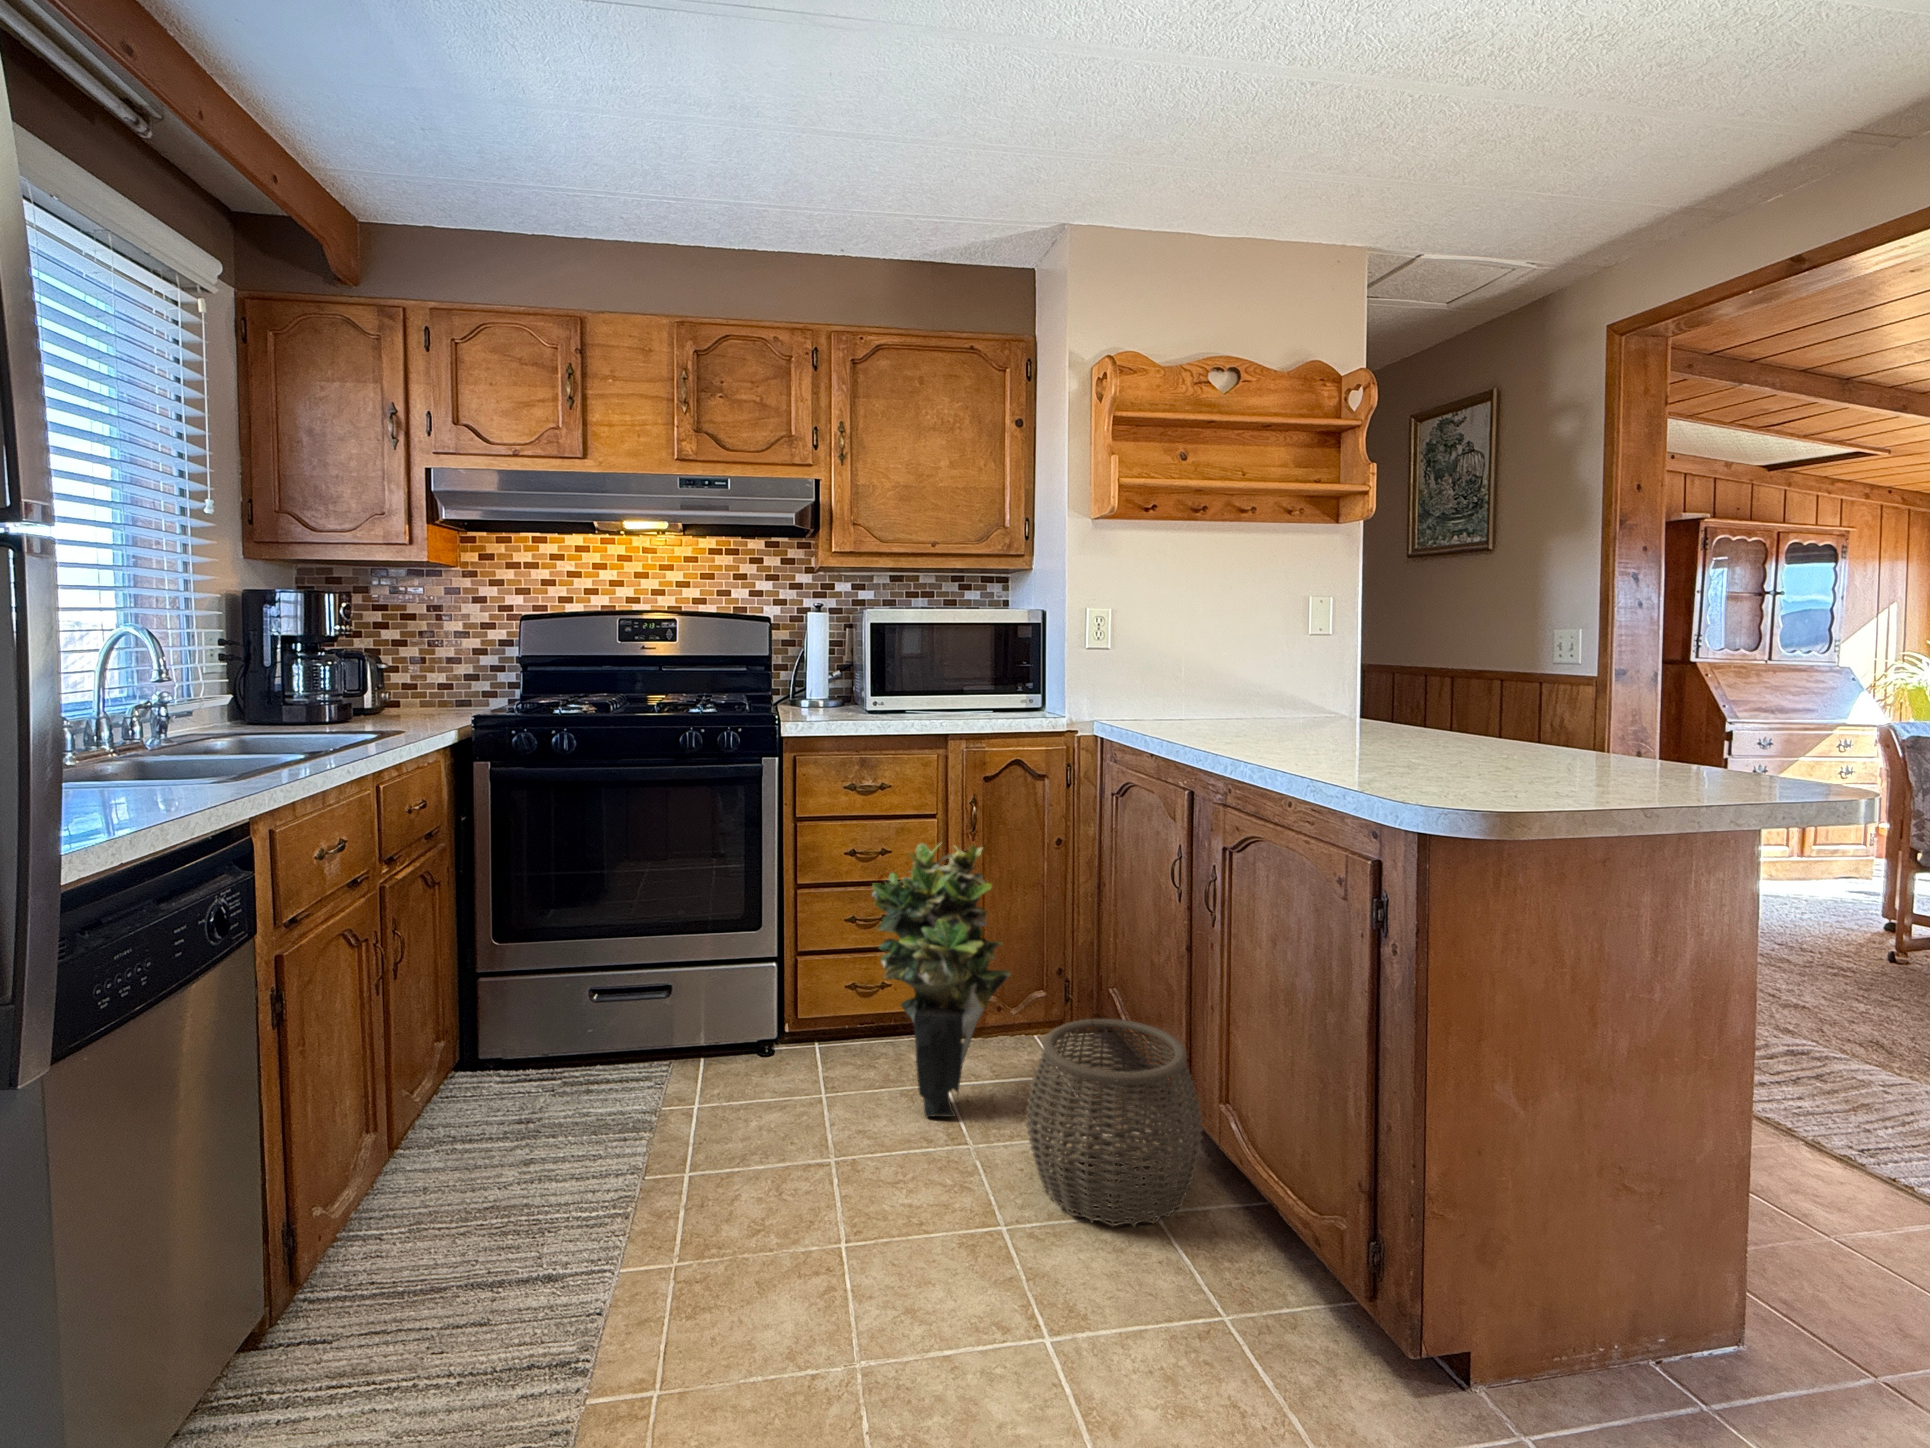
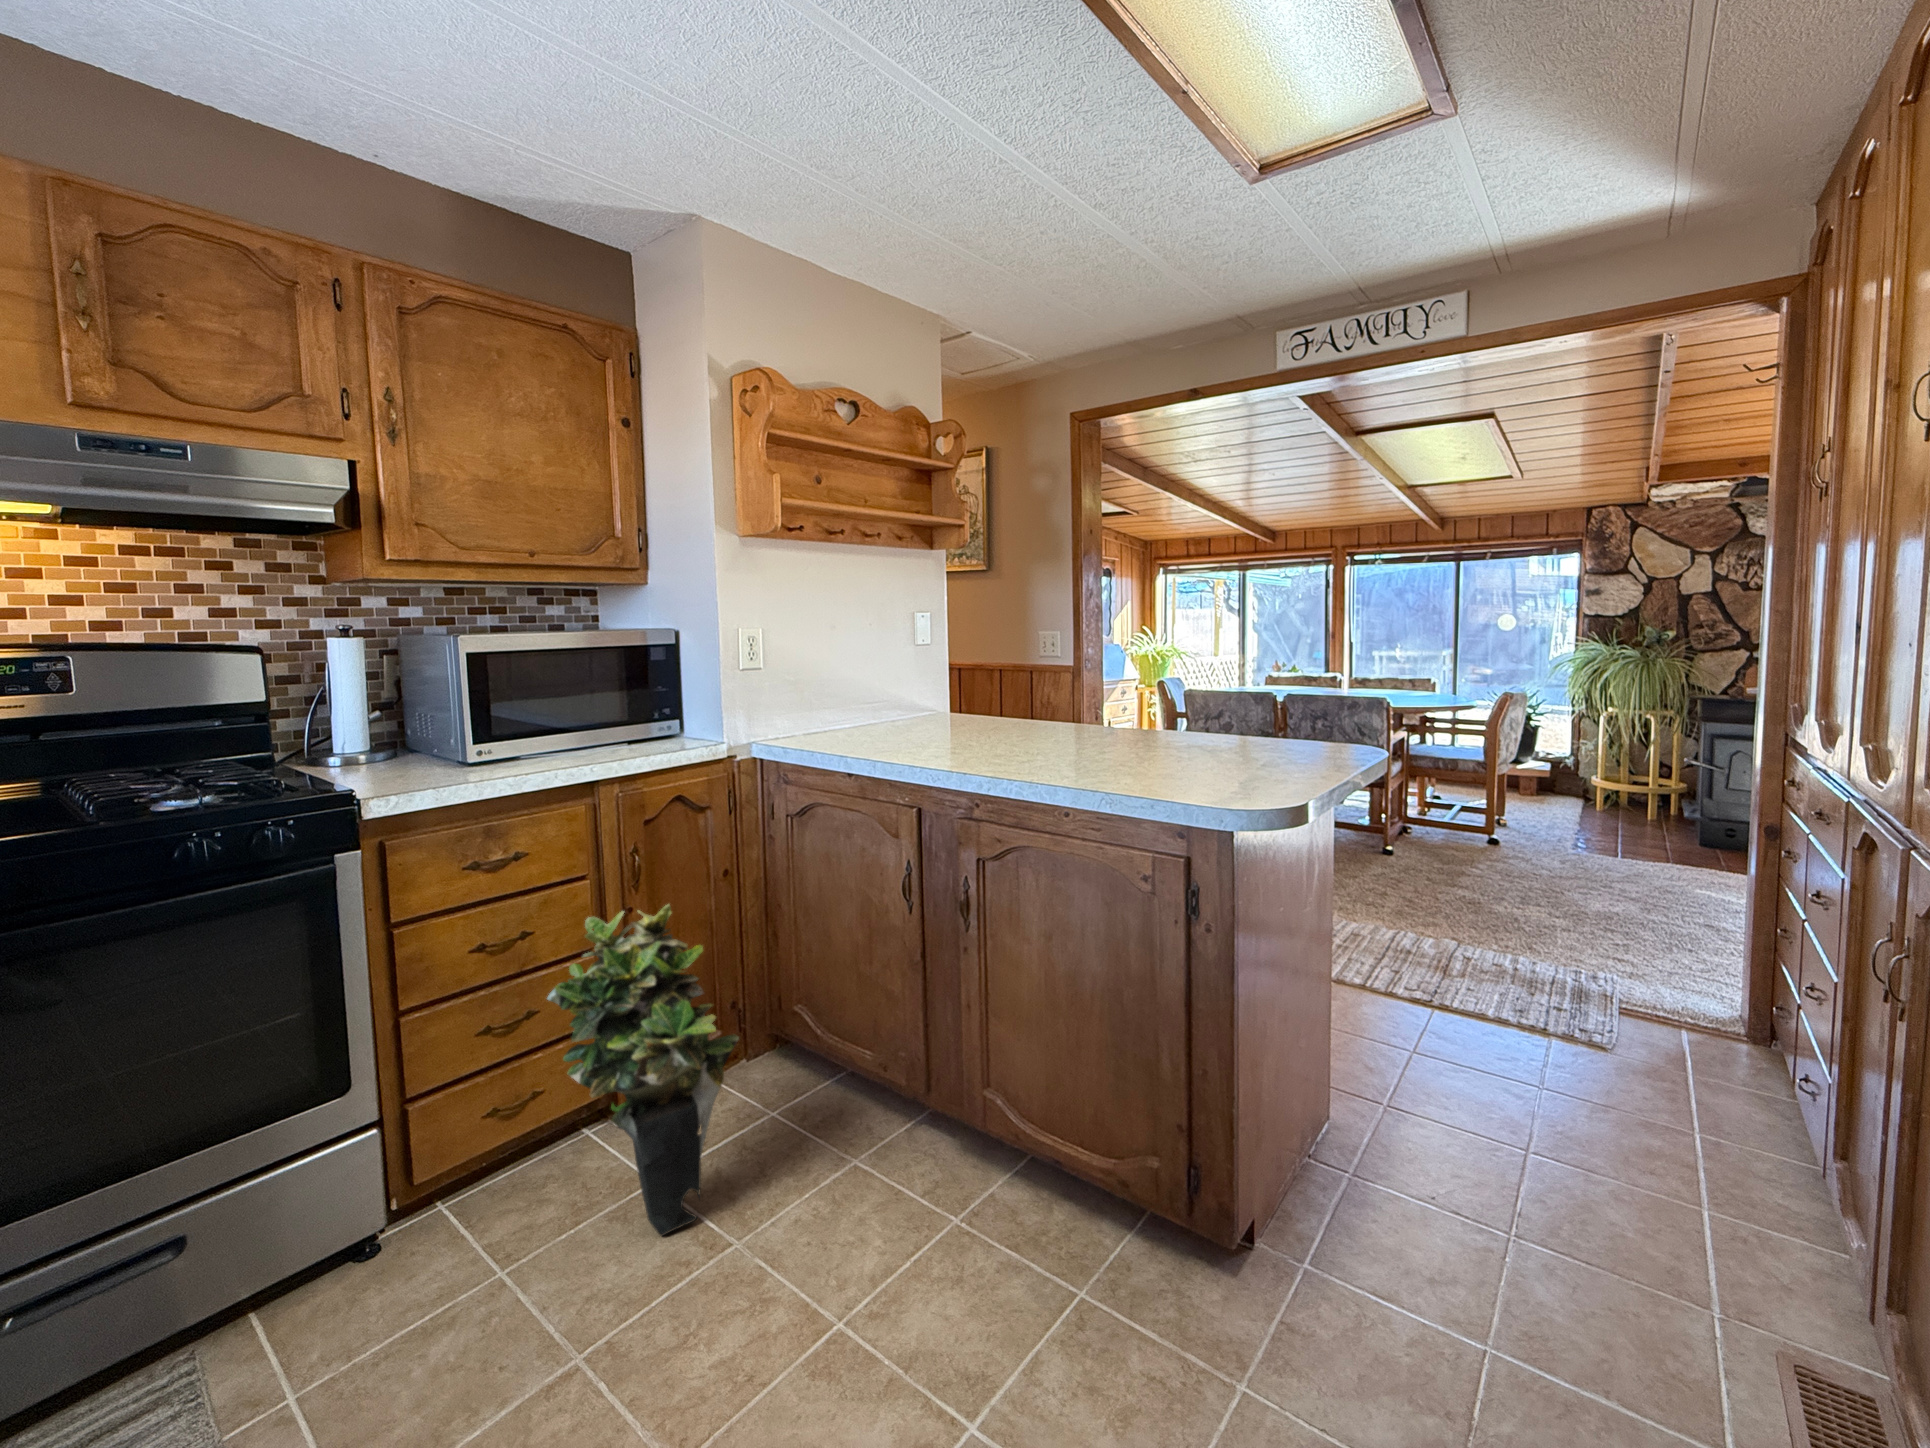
woven basket: present [1026,1019,1203,1227] -> none [816,1045,992,1271]

